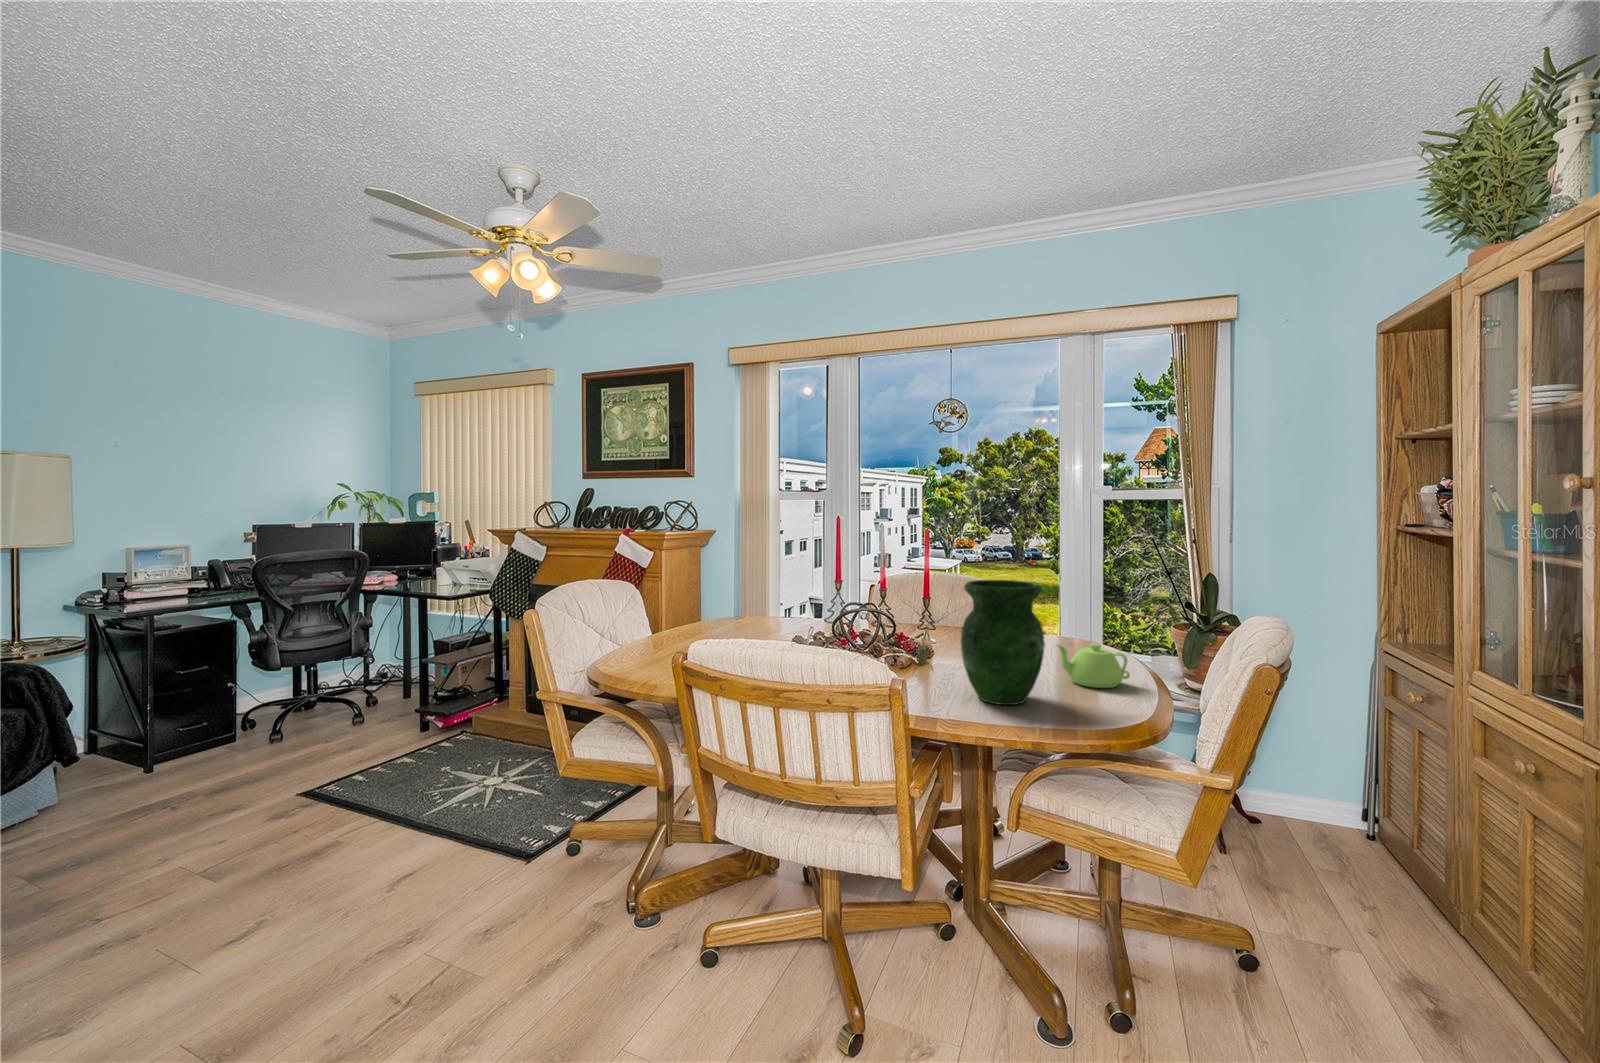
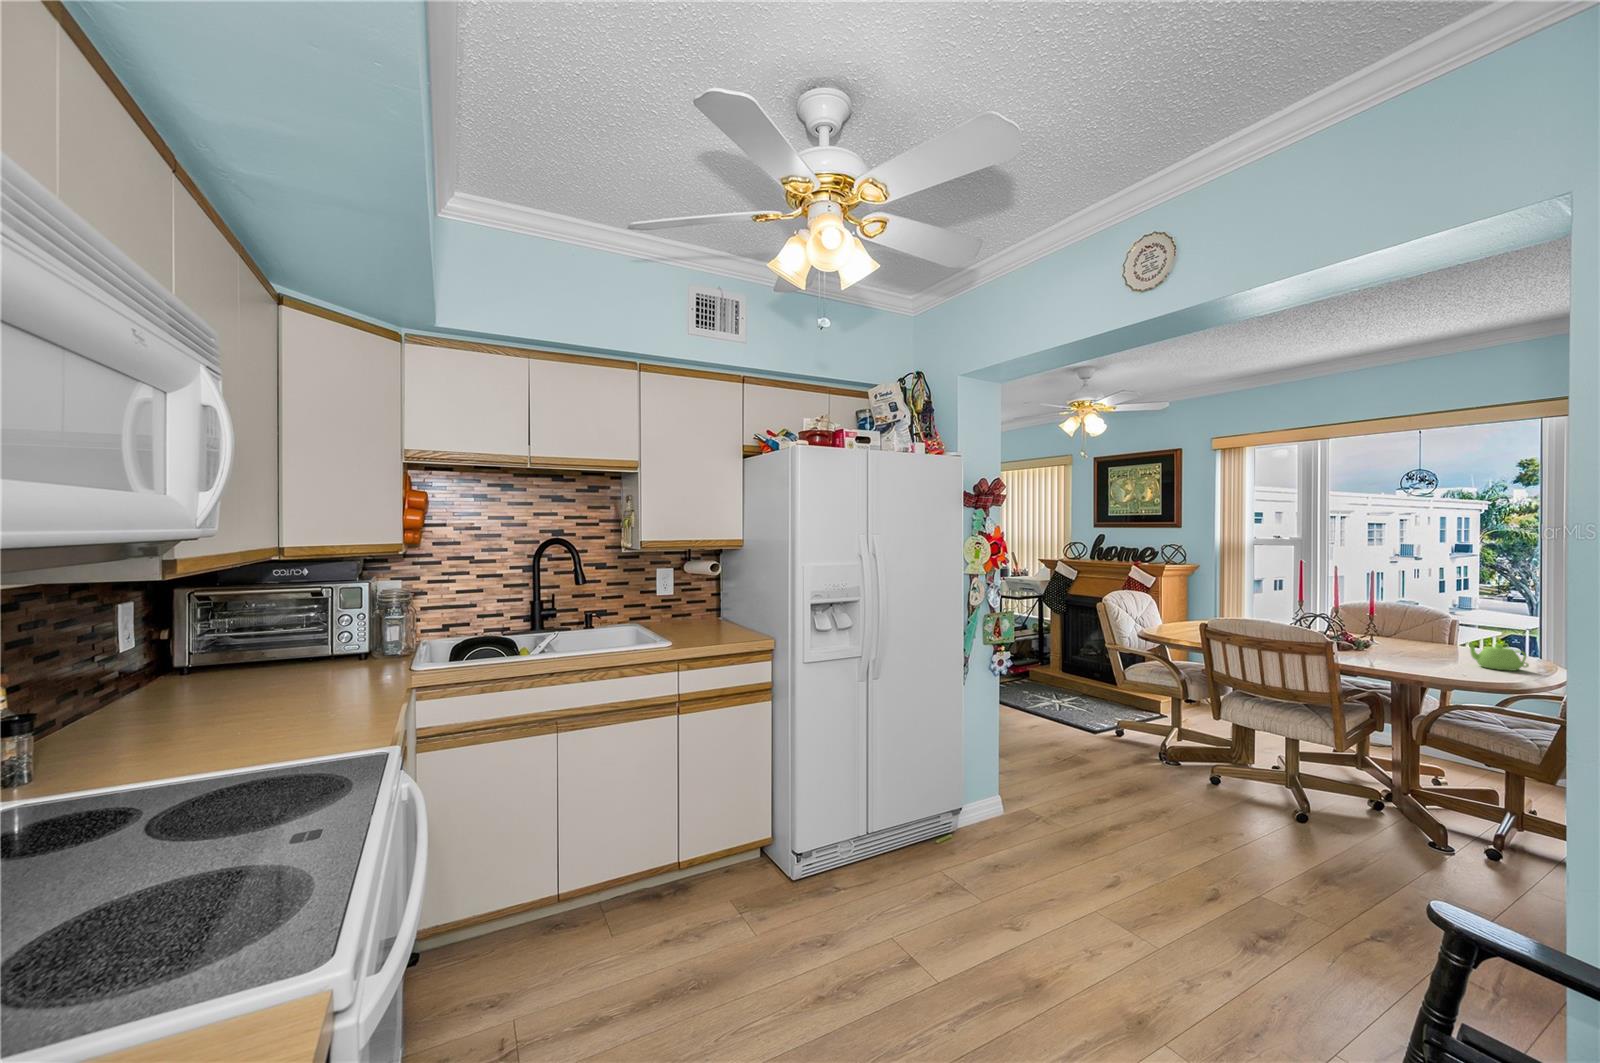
vase: present [961,580,1045,705] -> none [1382,599,1443,667]

